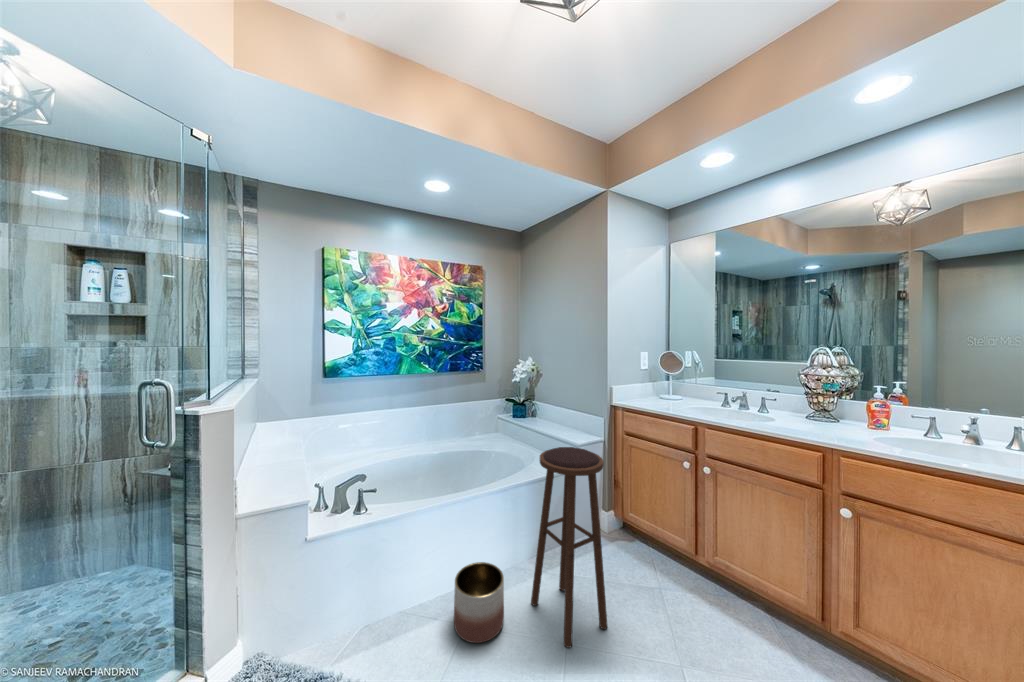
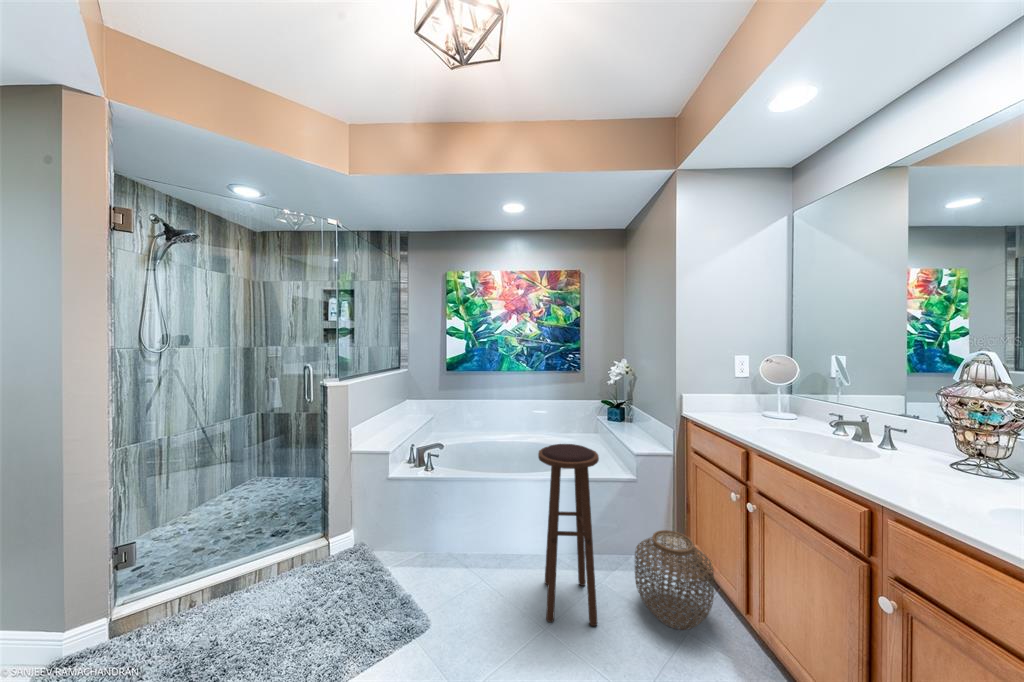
woven basket: none [609,509,678,596] -> present [635,530,714,630]
planter: present [454,562,504,643] -> none [475,529,516,588]

